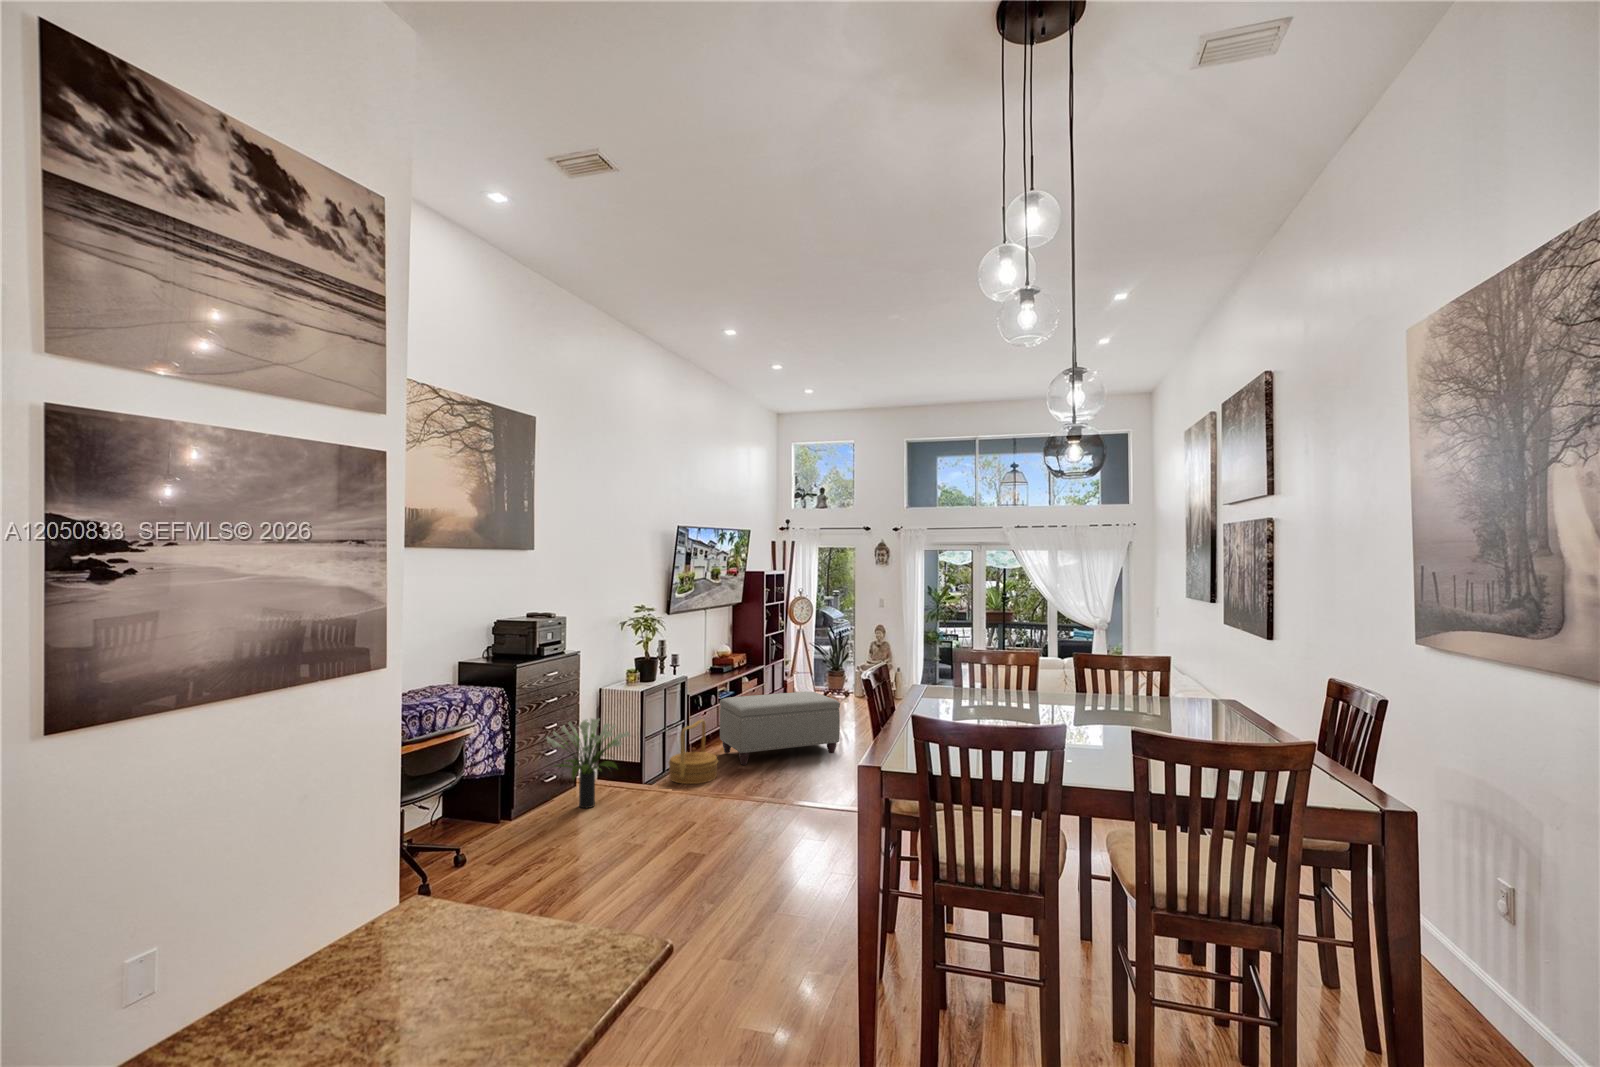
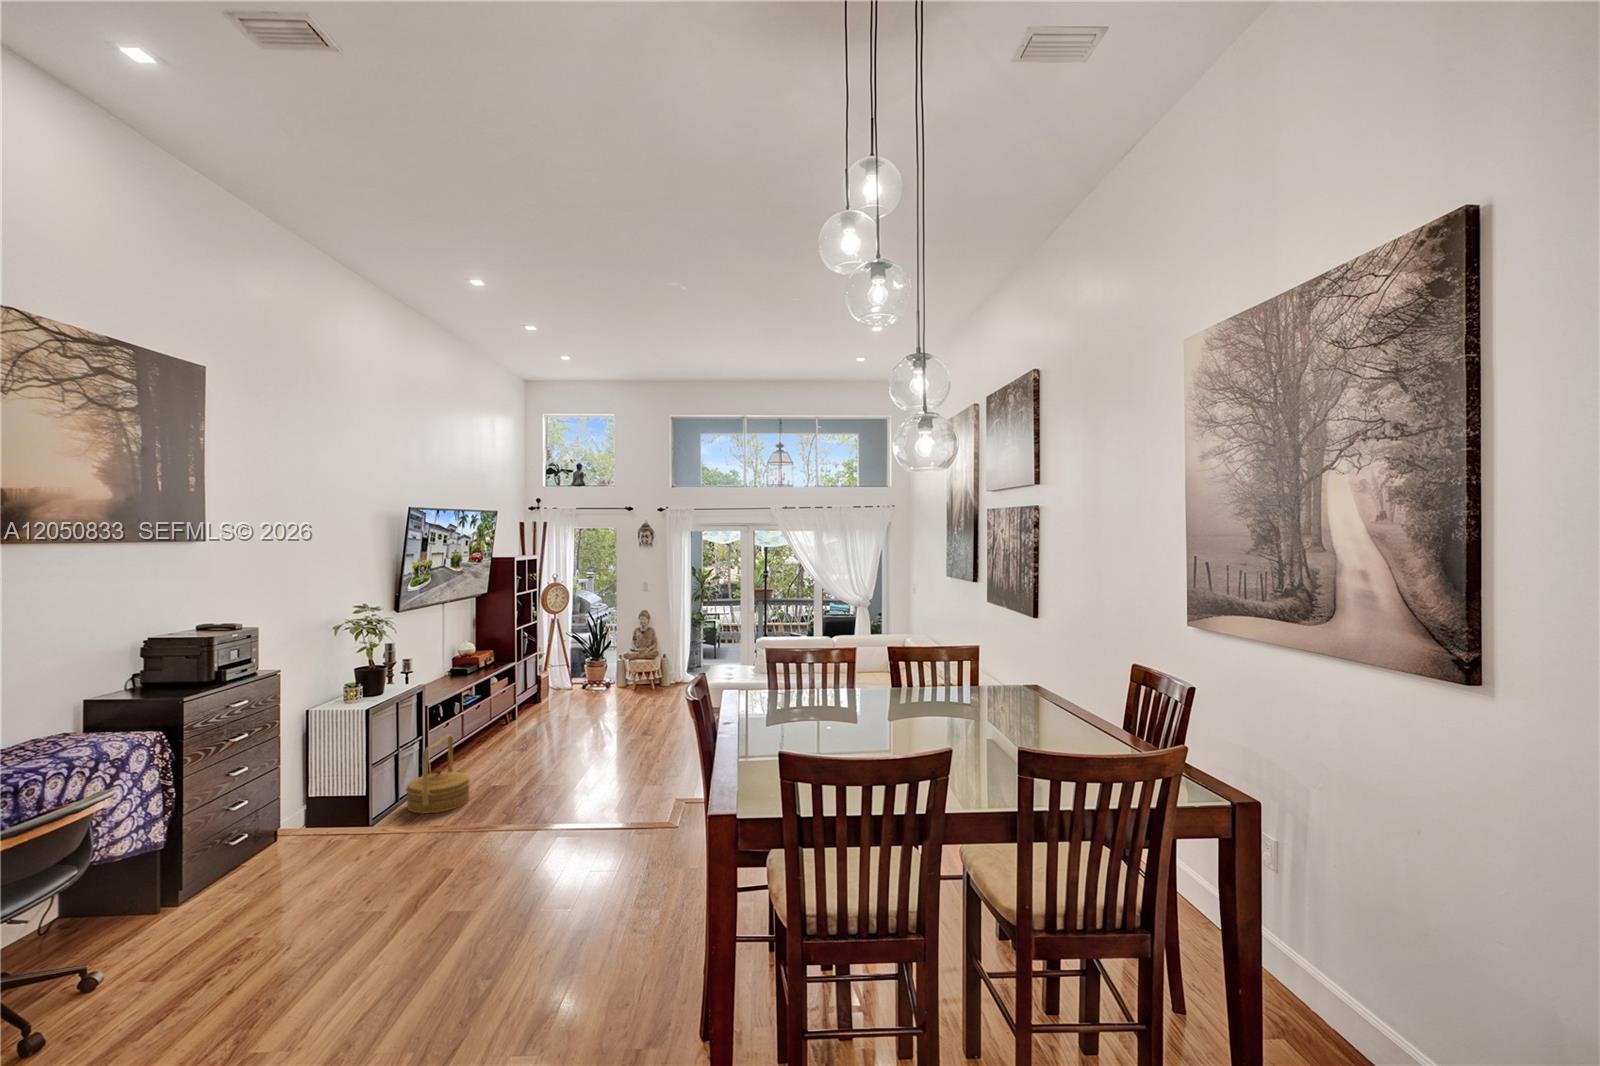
ottoman: present [720,691,840,765] -> none [468,688,611,780]
potted plant: present [547,719,630,808] -> none [233,755,360,873]

